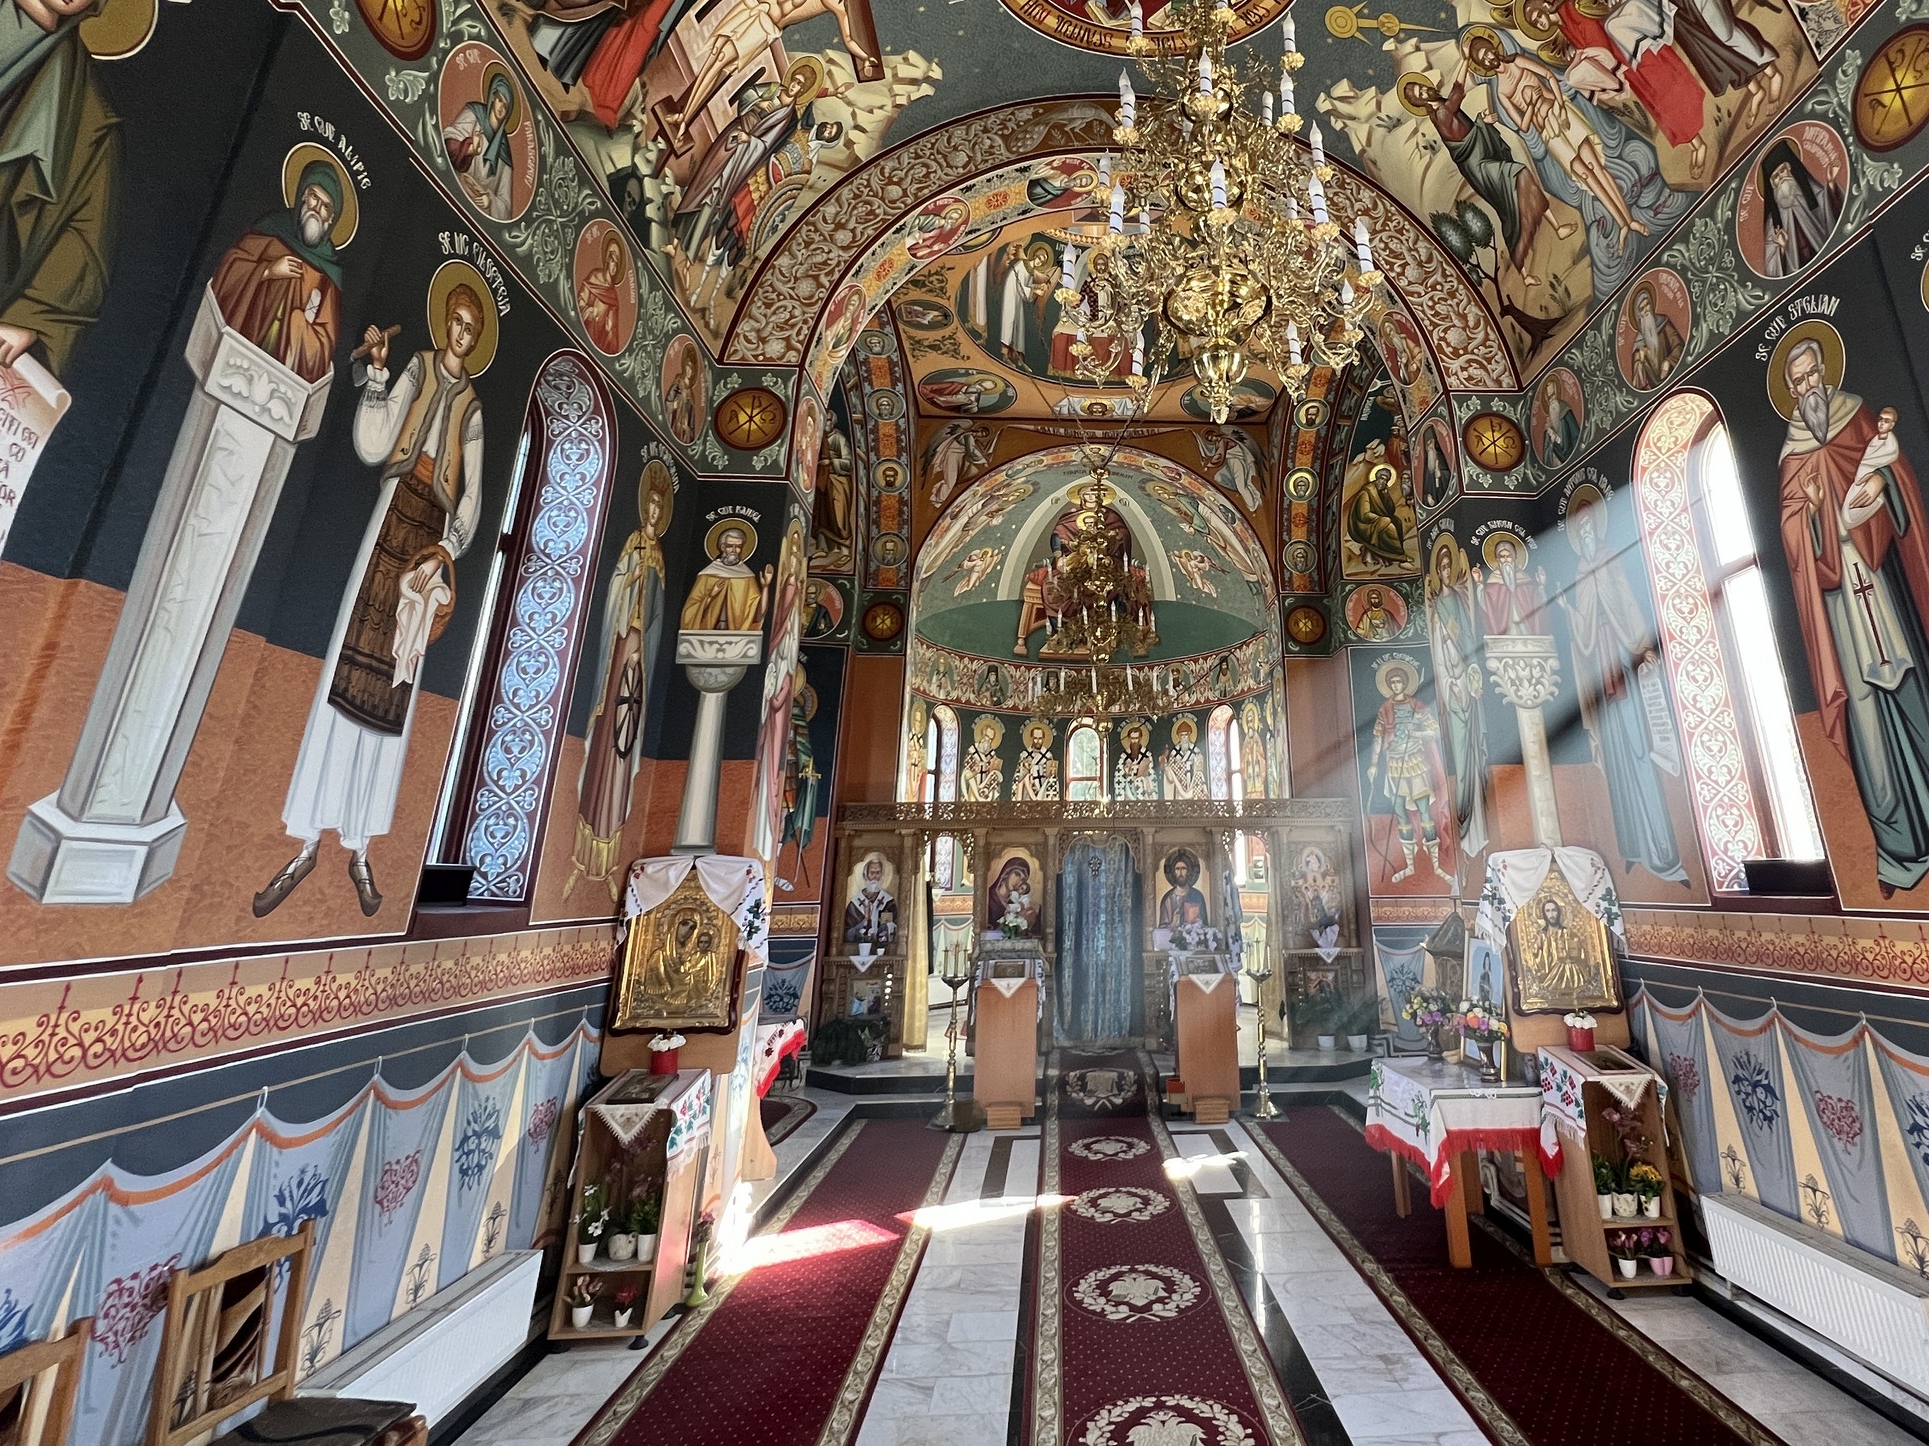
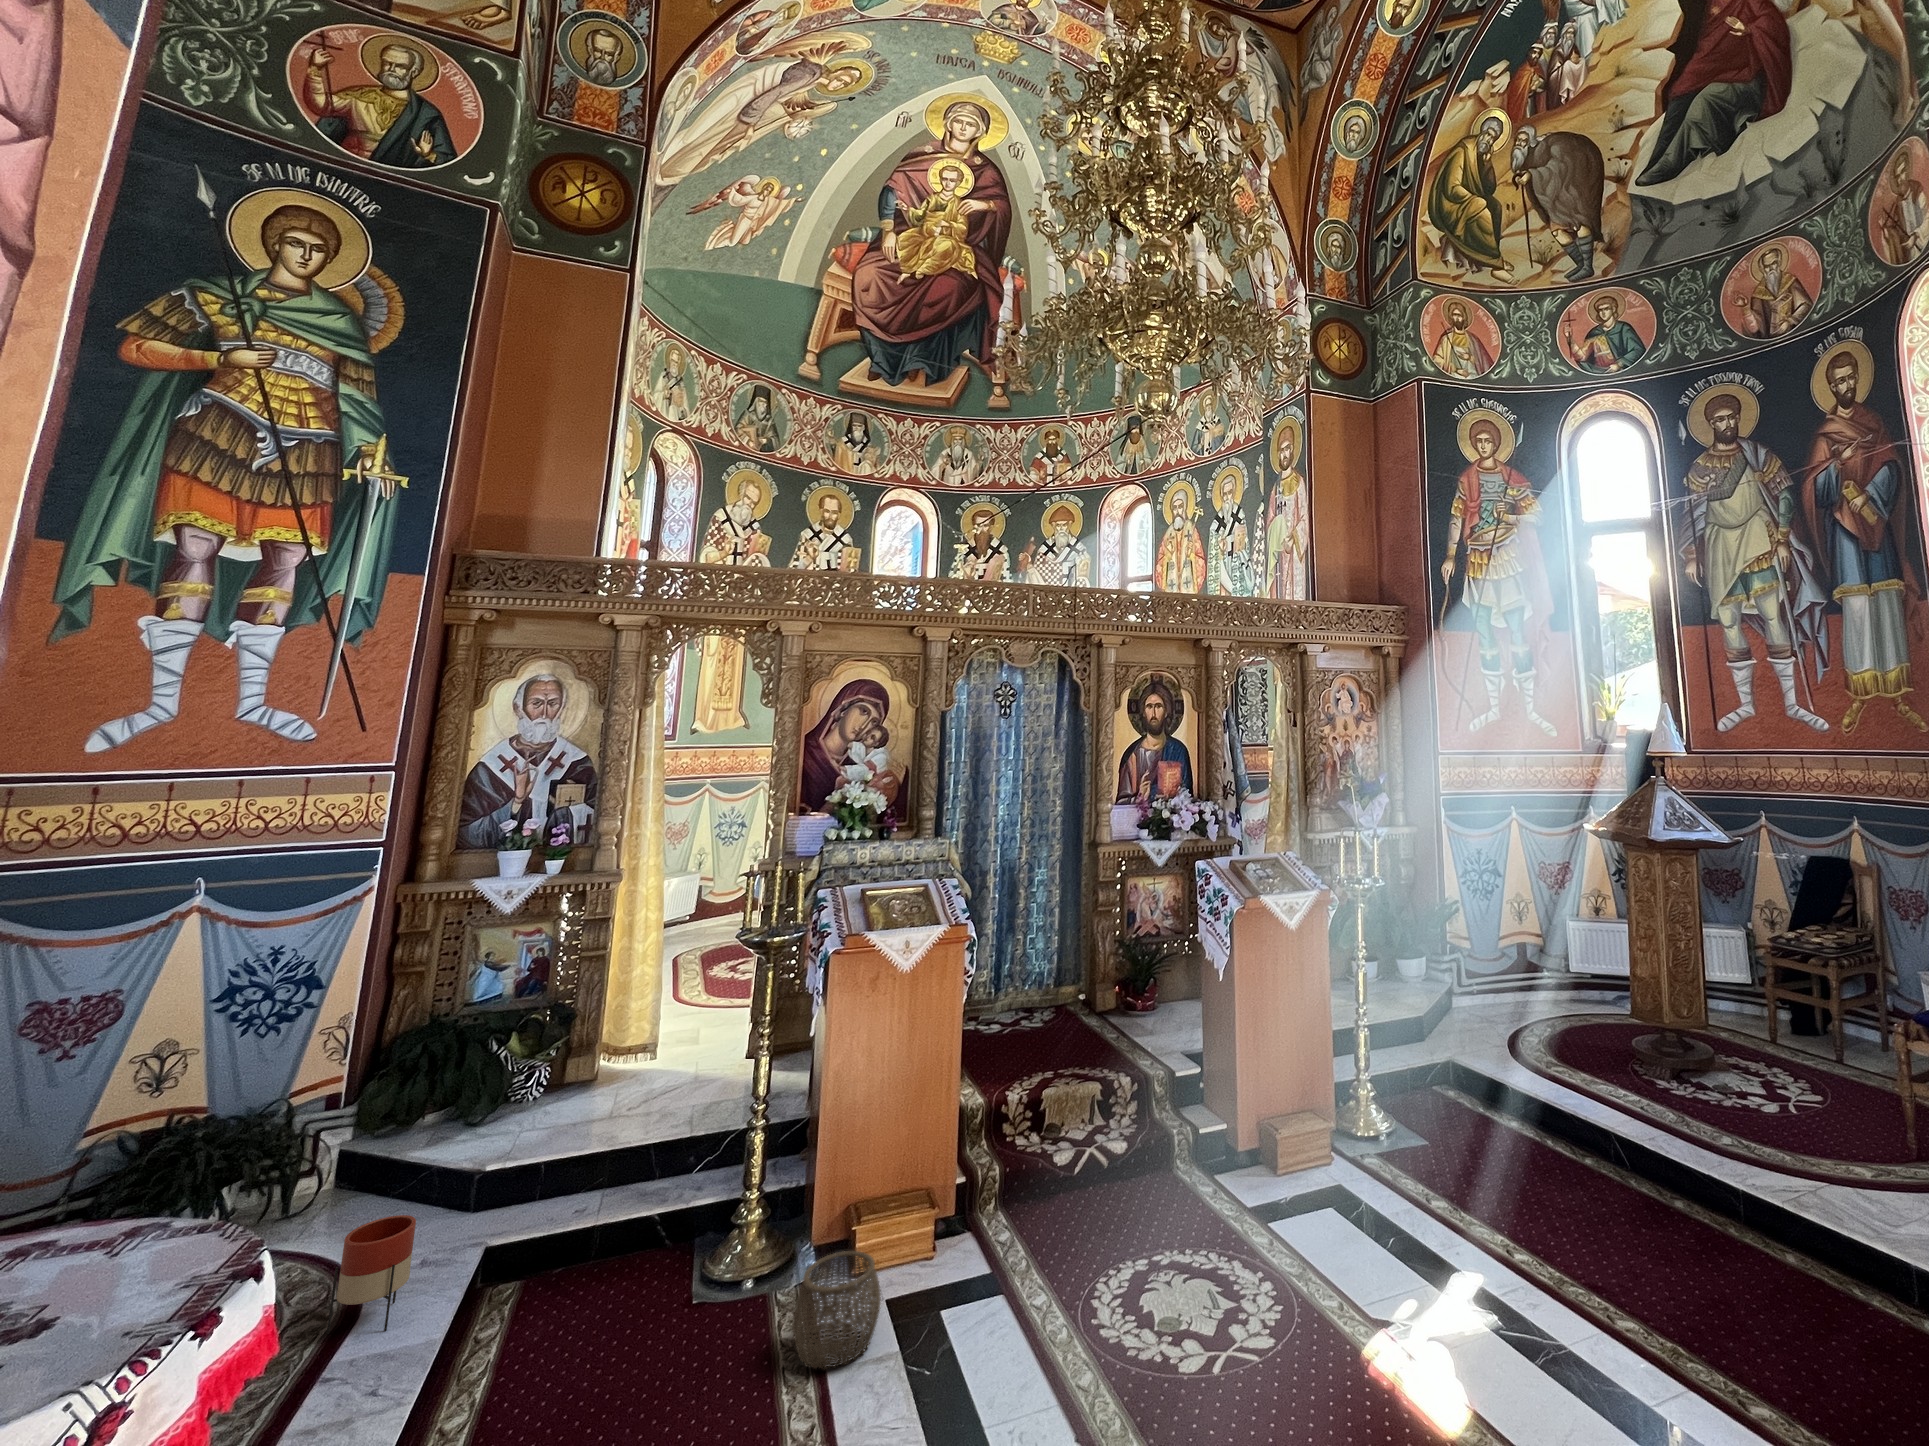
planter: present [1166,1078,1188,1116] -> present [327,1215,416,1334]

